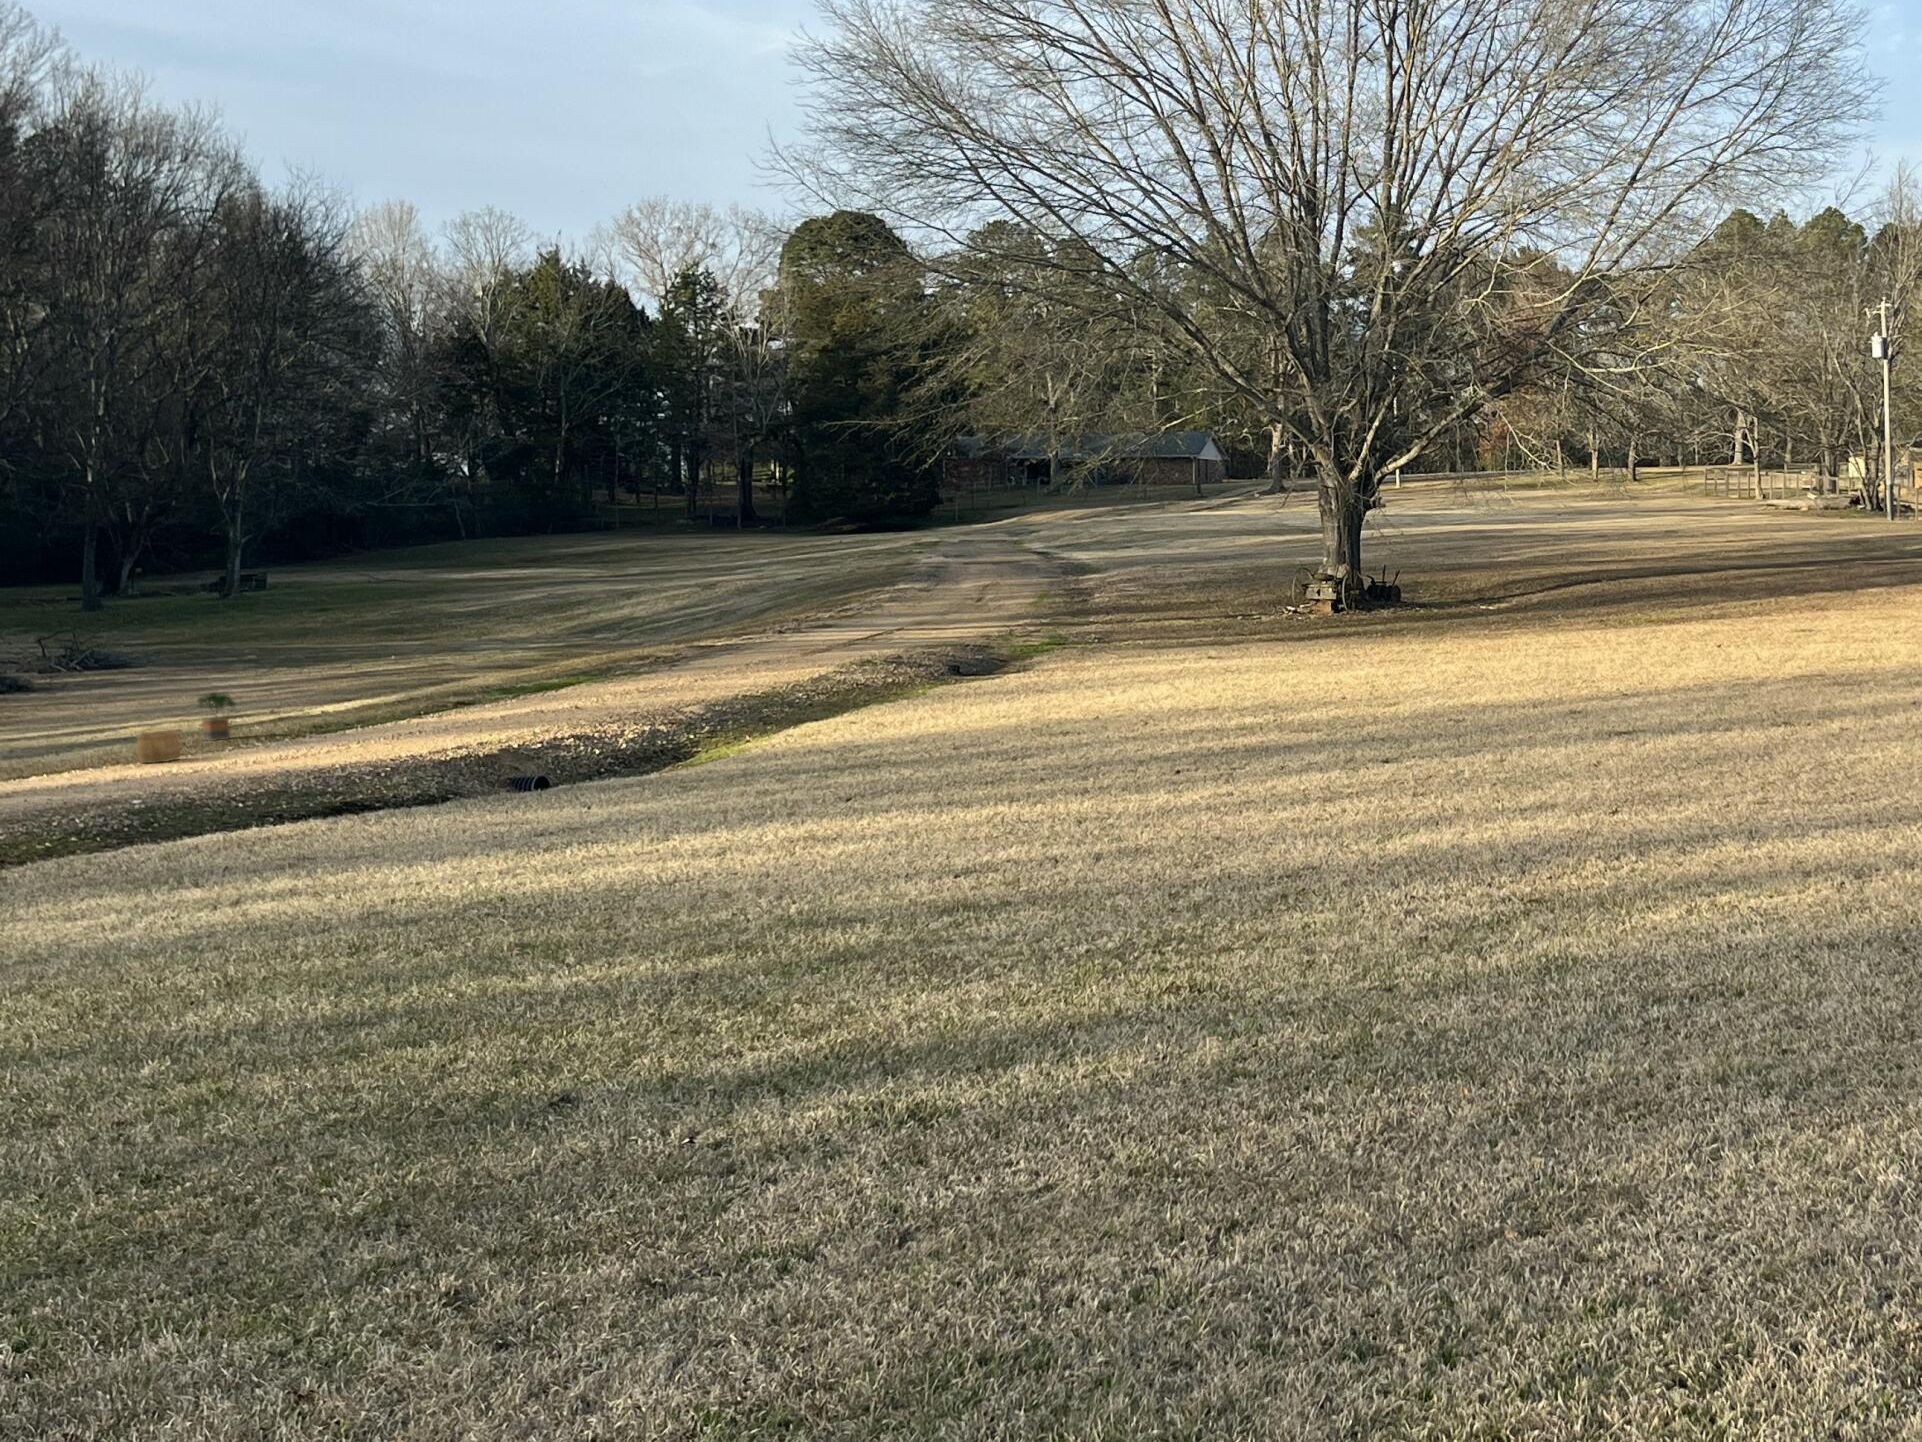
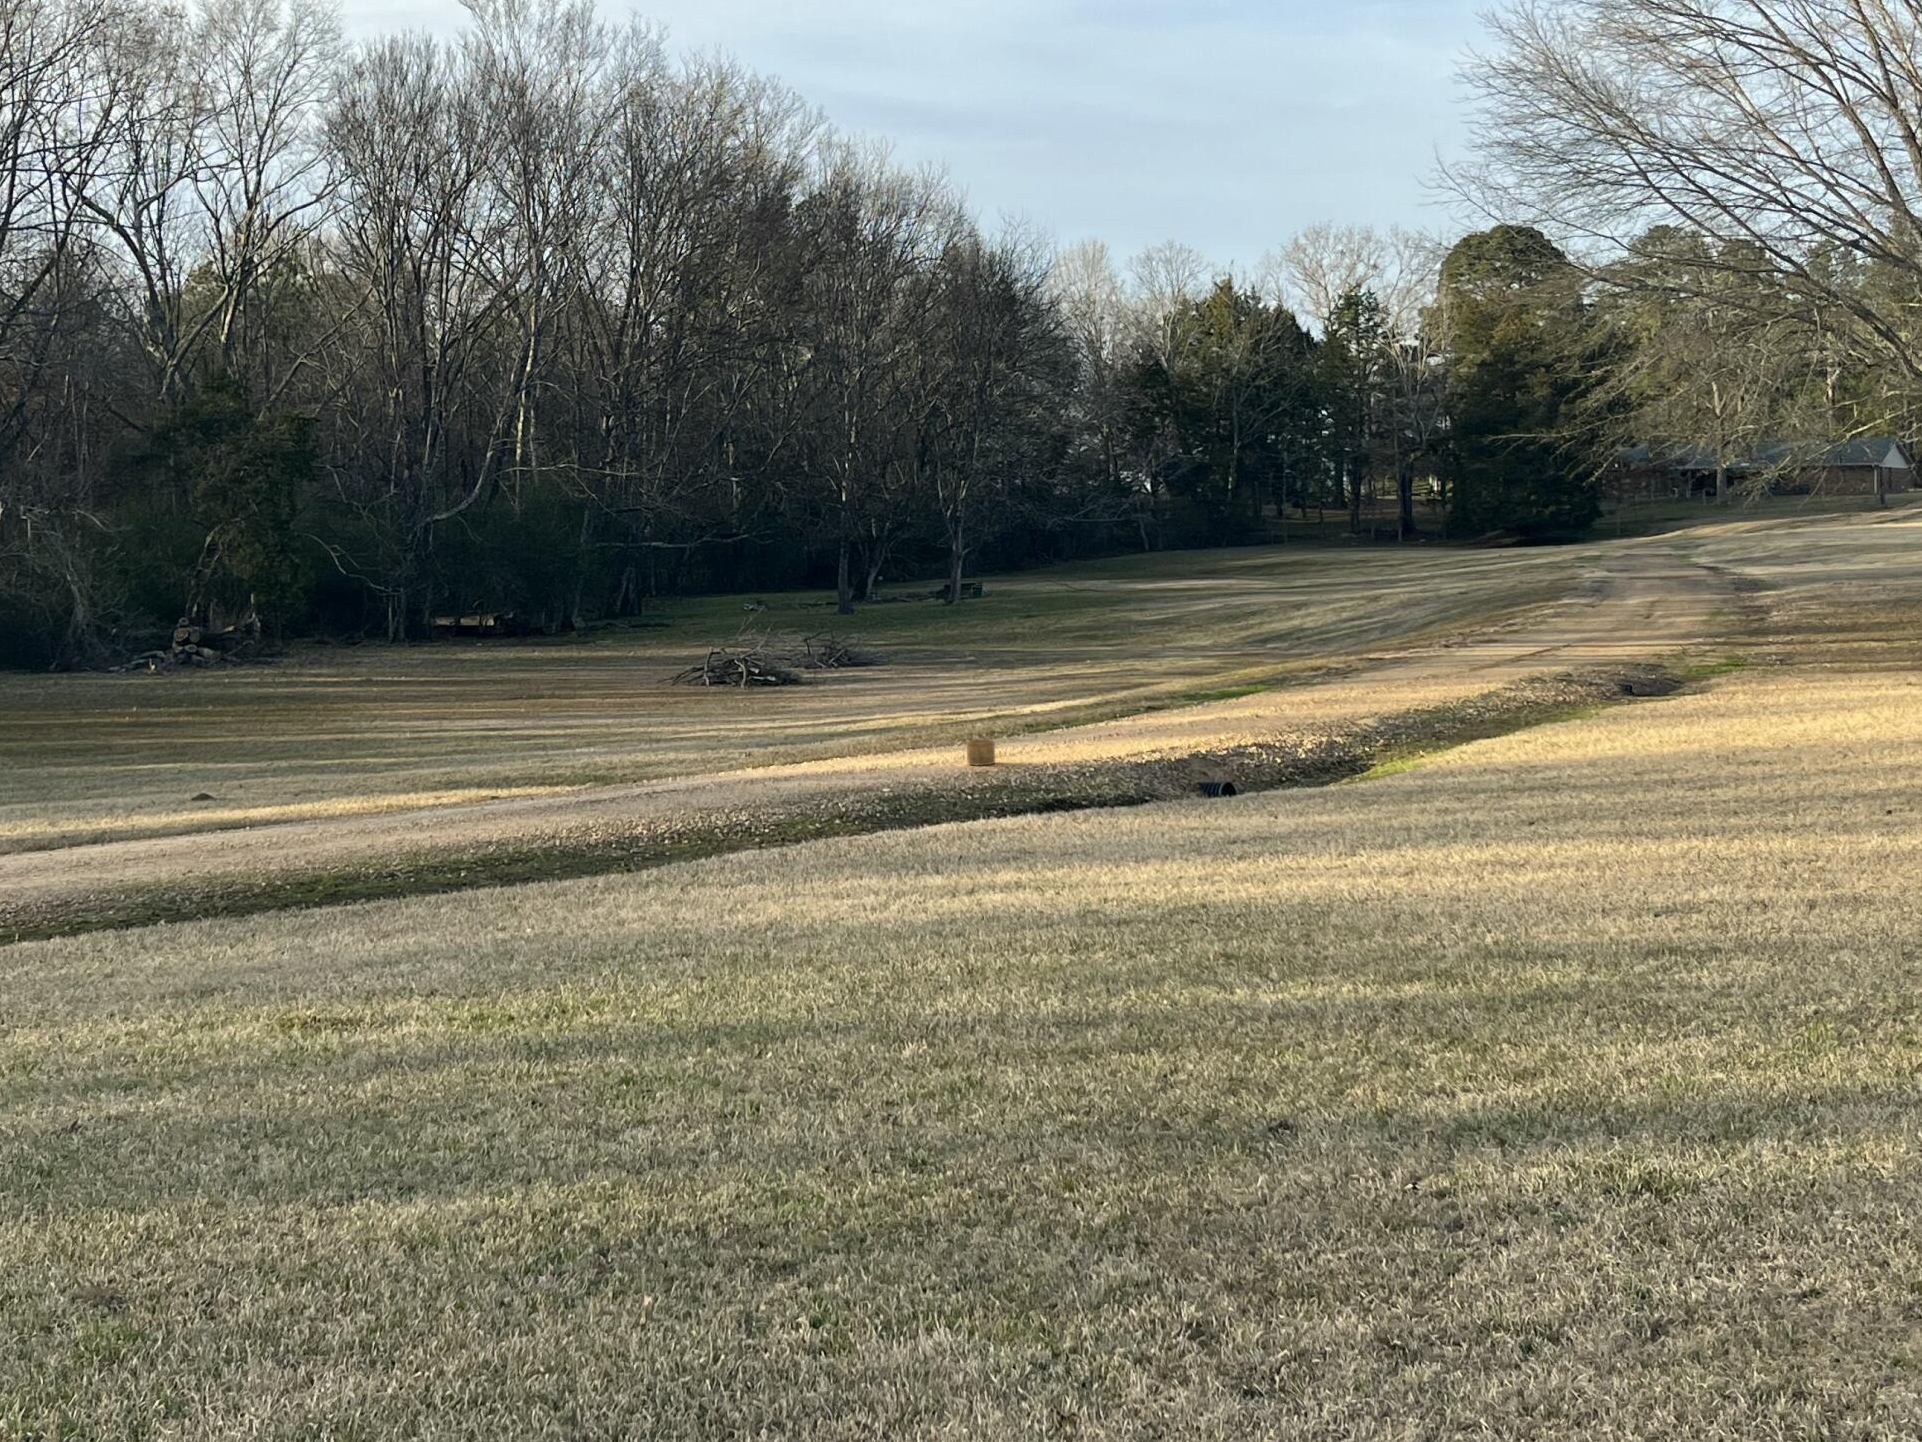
potted tree: present [198,693,236,741] -> none [981,703,1012,745]

